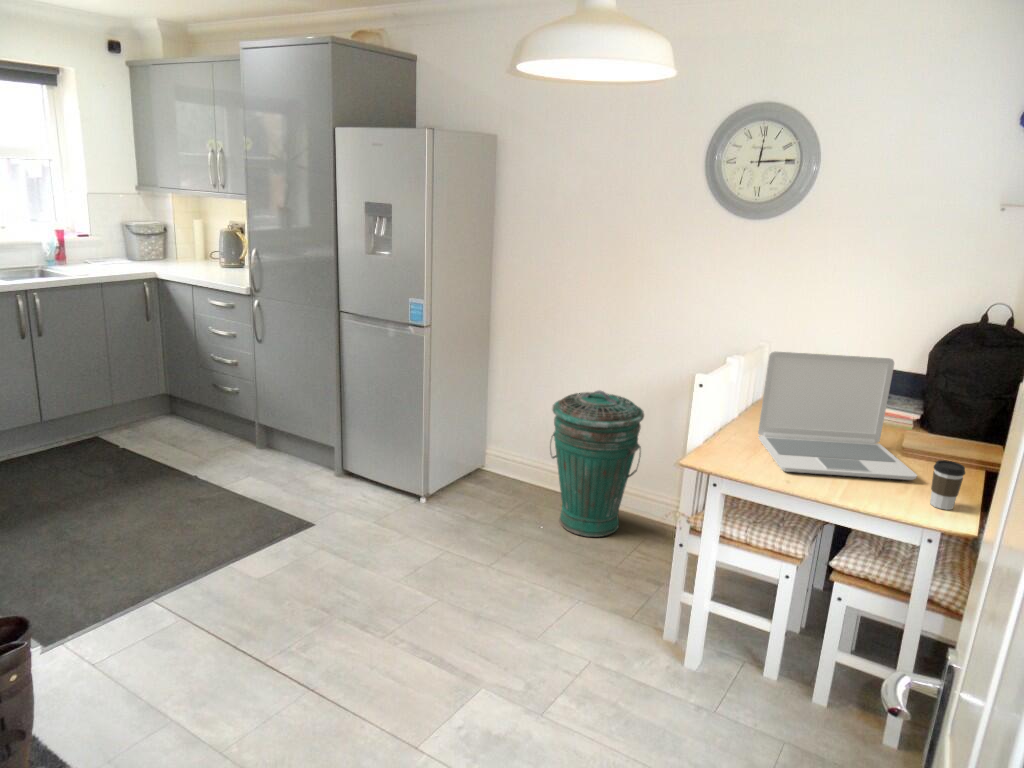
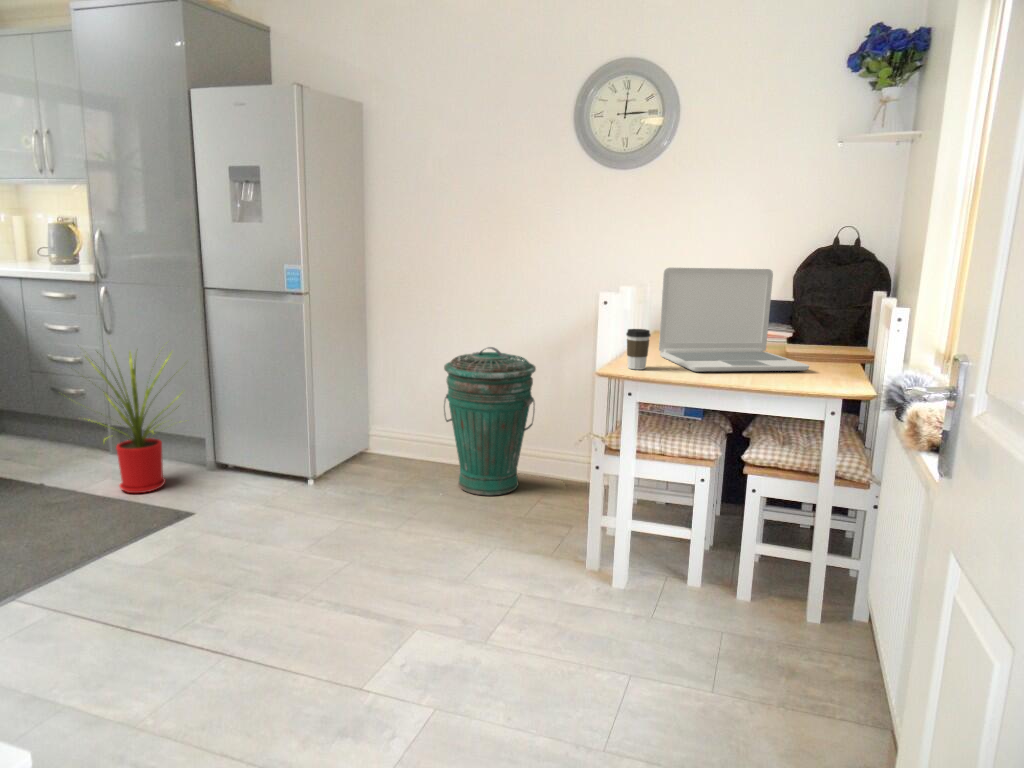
house plant: none [212,354,321,496] -> present [69,345,180,493]
coffee cup: present [930,460,965,510] -> present [626,329,650,370]

